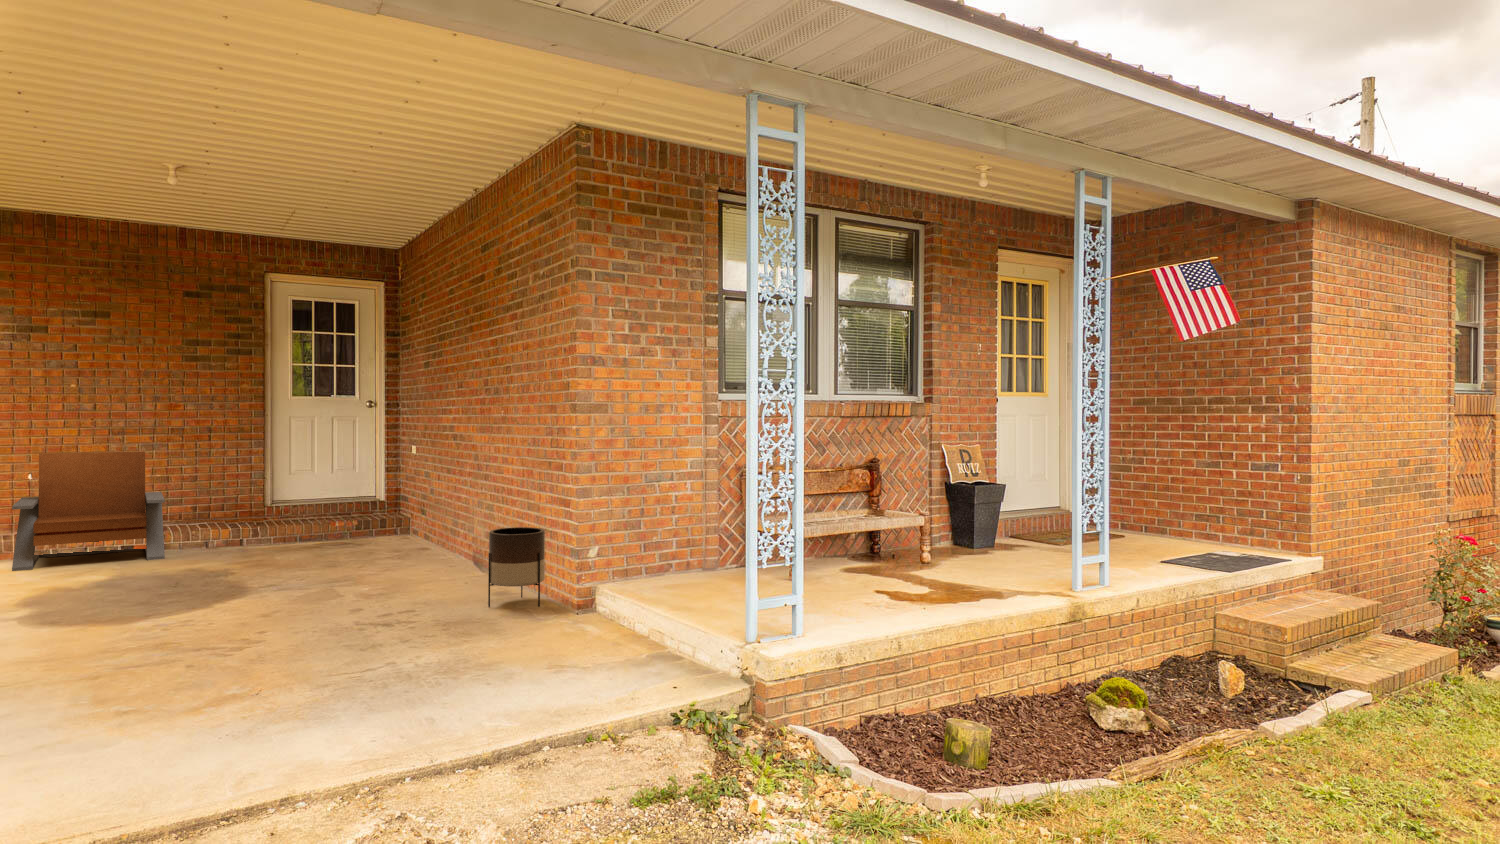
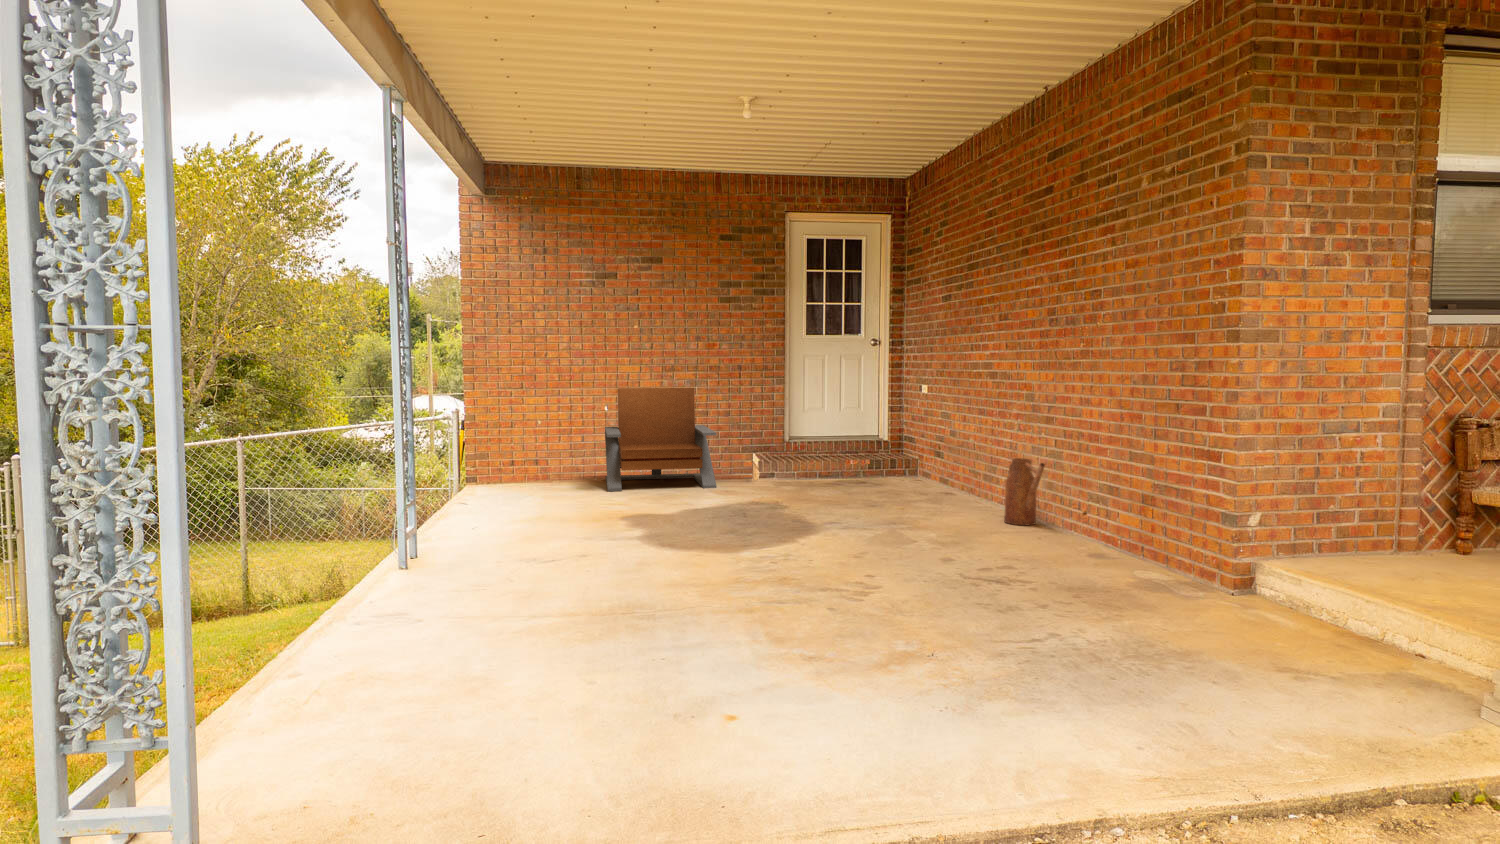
watering can: none [449,512,477,573] -> present [1004,458,1045,525]
planter: present [488,527,545,607] -> none [1101,481,1174,579]

